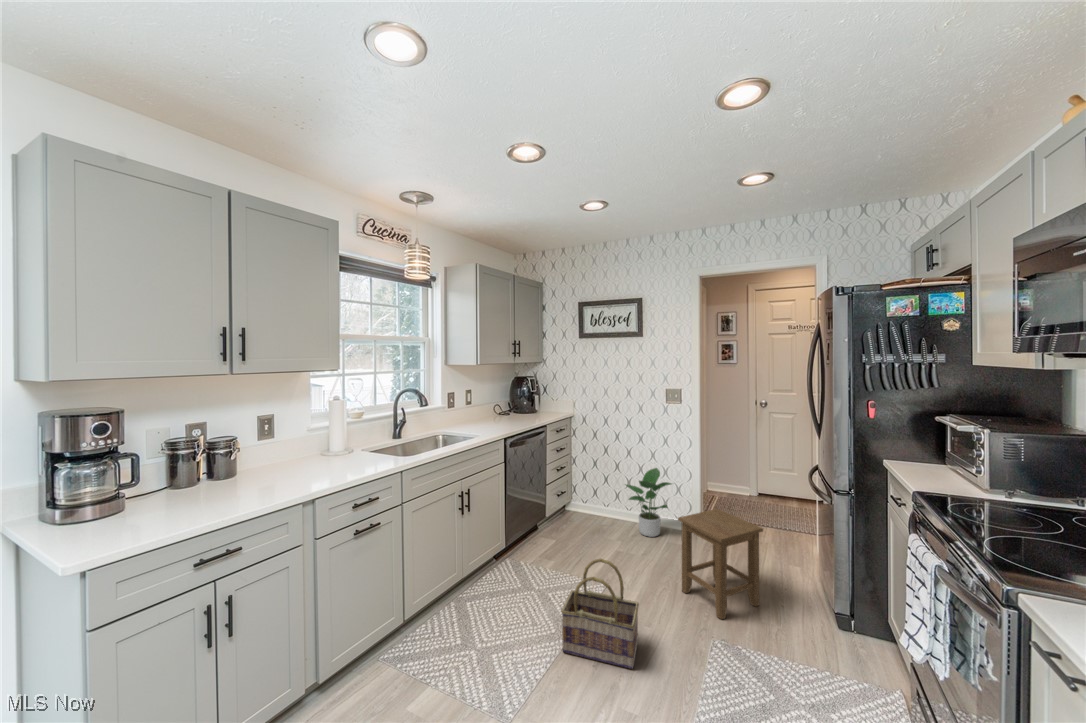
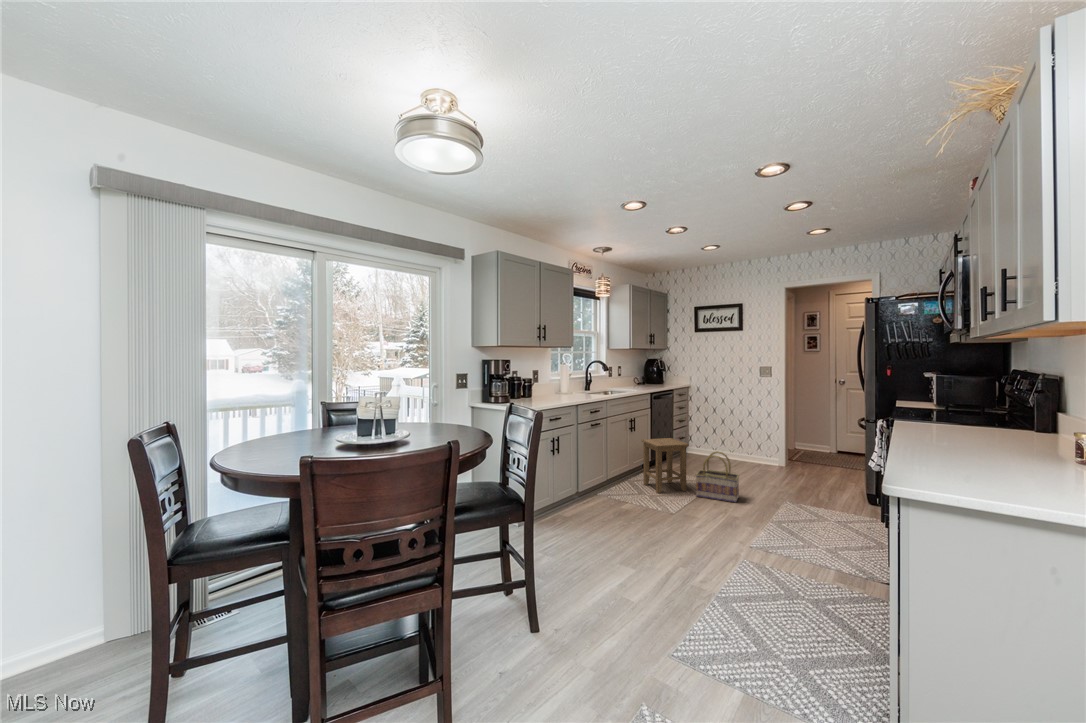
potted plant: present [626,468,672,537] -> none [728,422,765,466]
stool: present [678,509,763,619] -> present [642,438,689,493]

